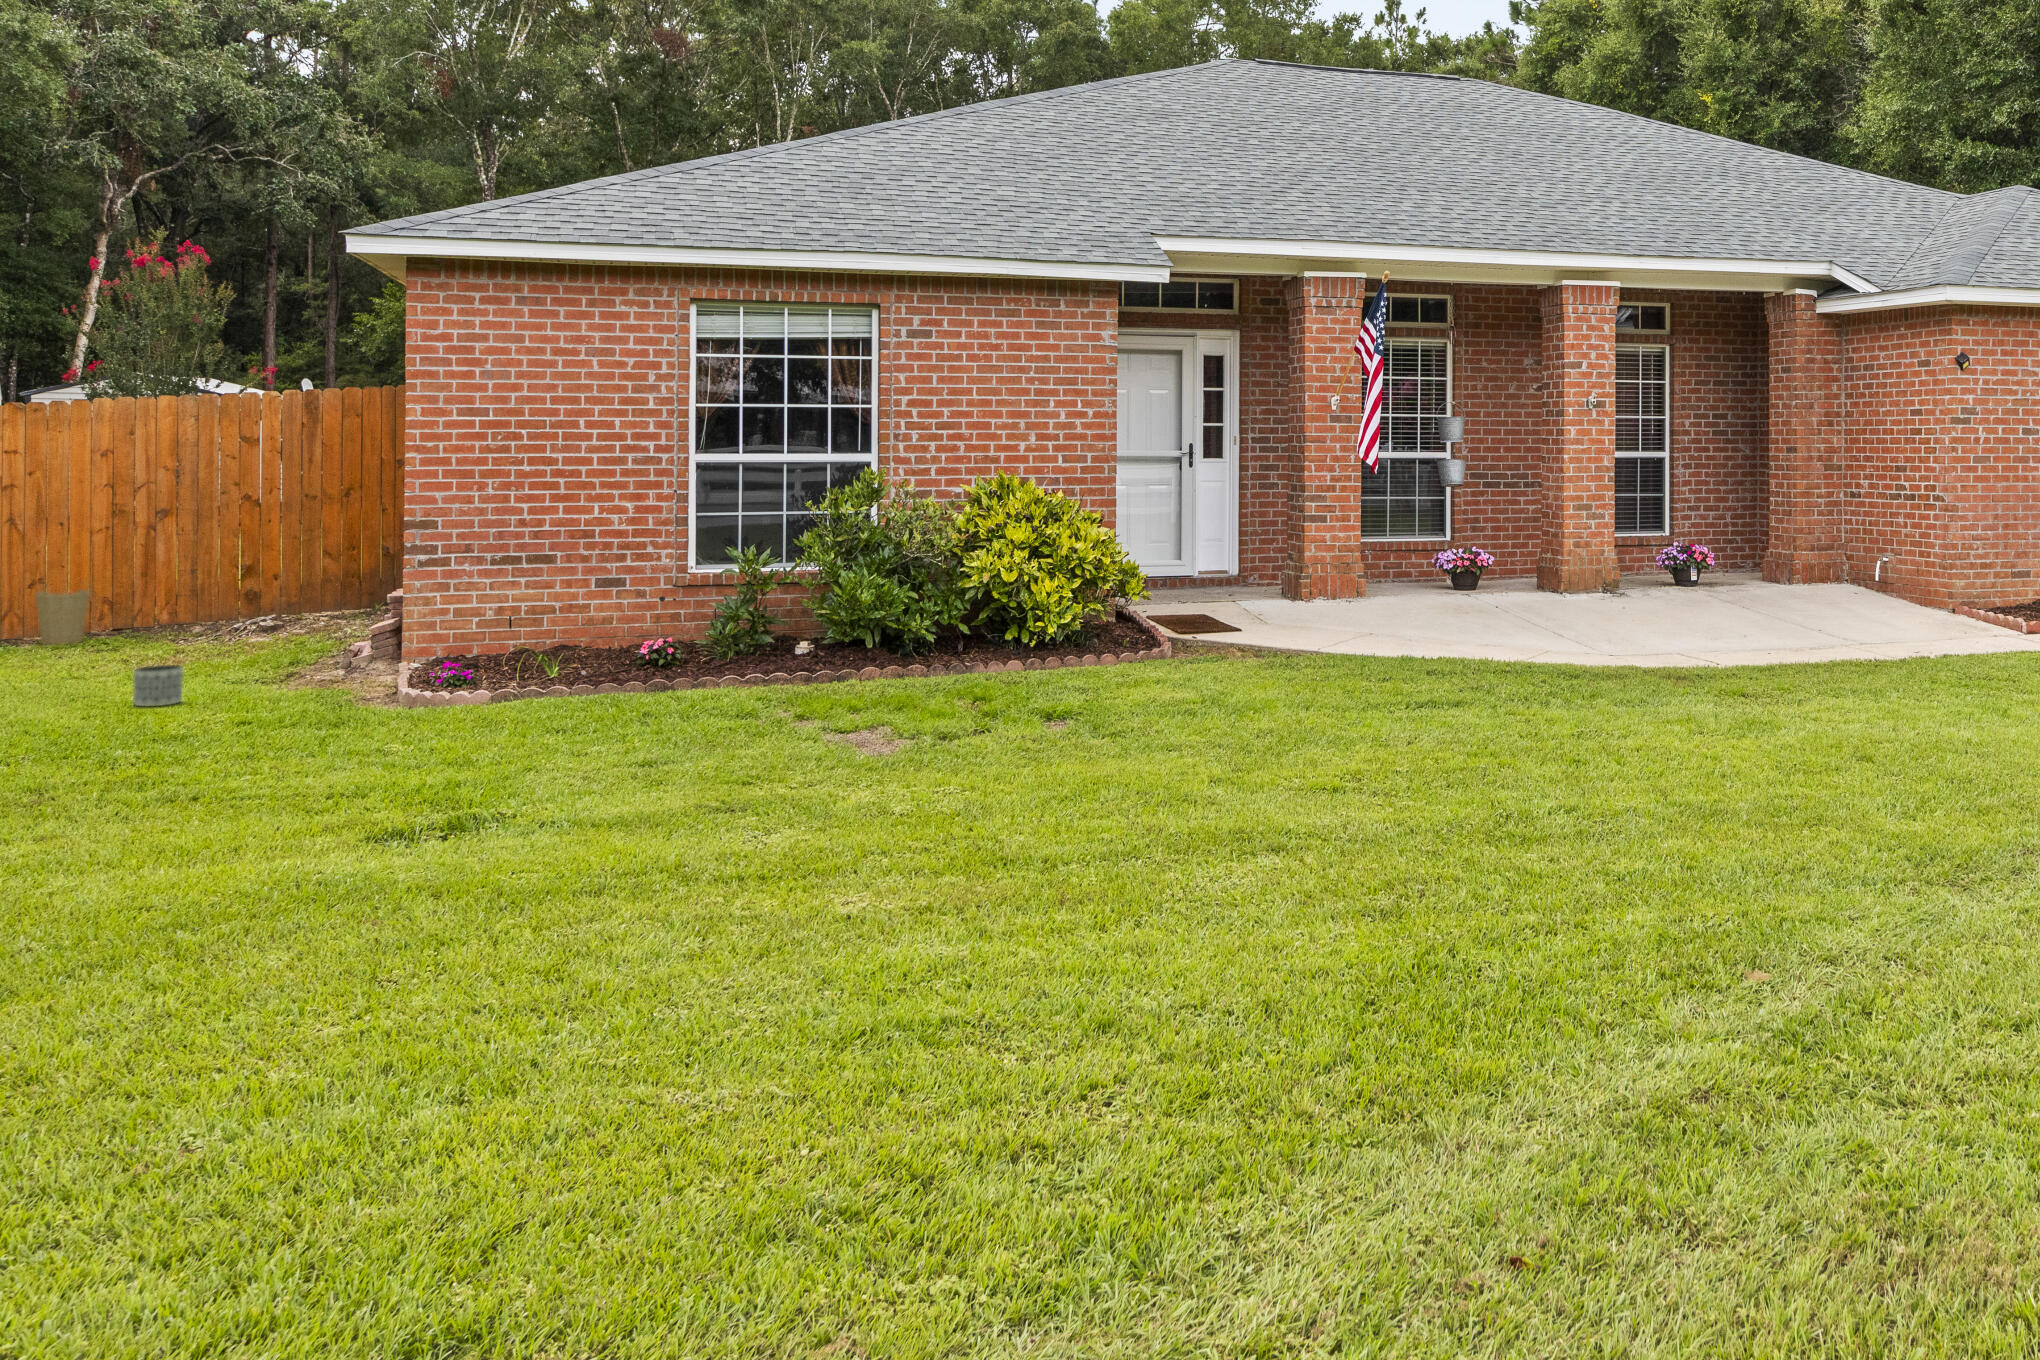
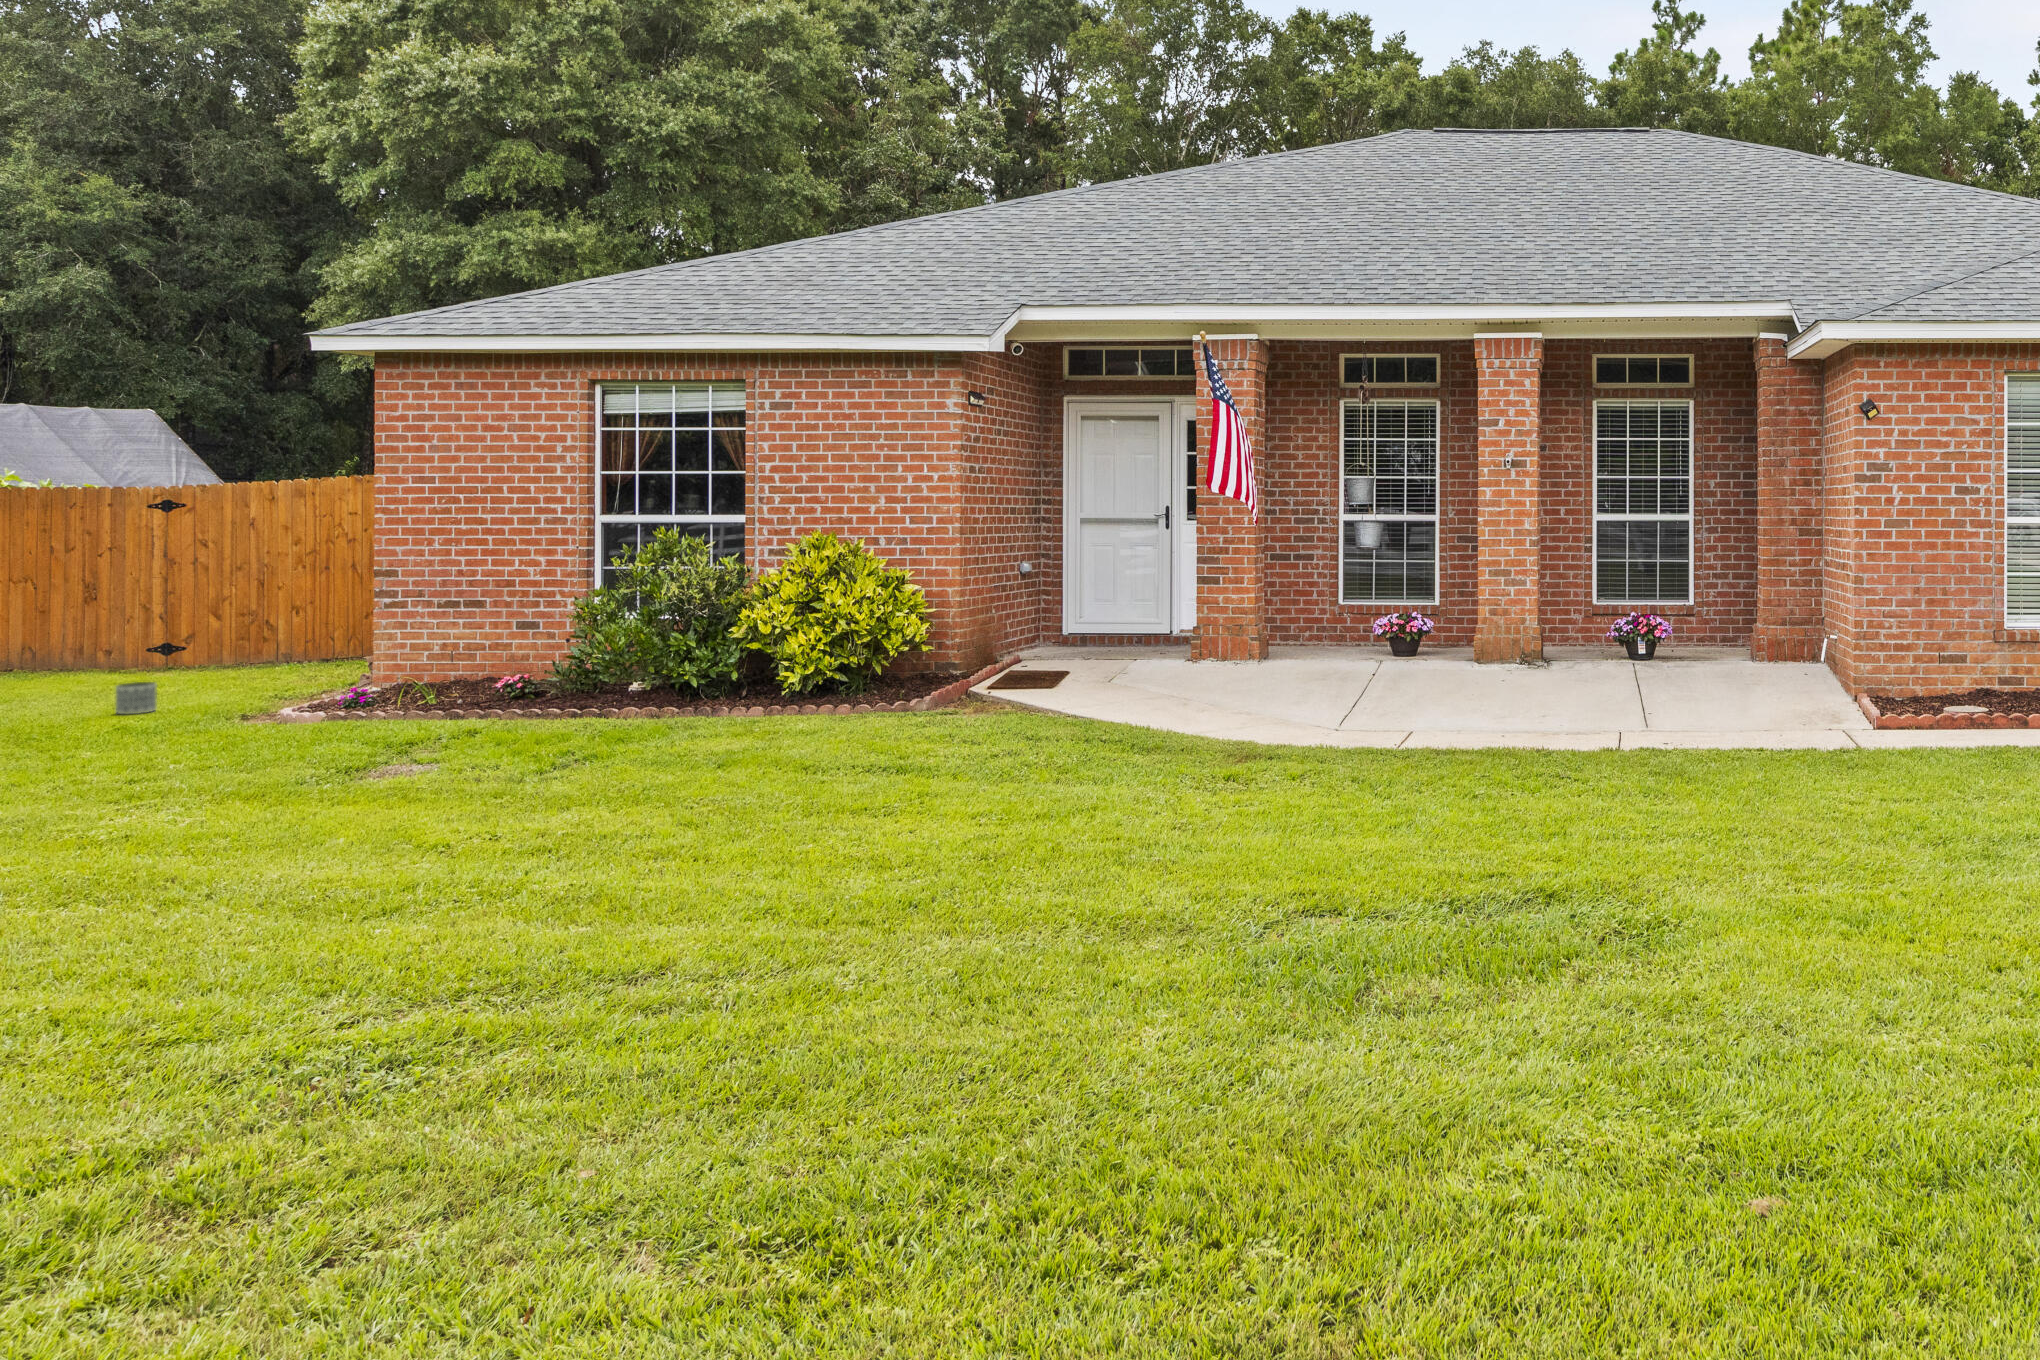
basket: present [35,590,91,645] -> none [312,610,352,659]

